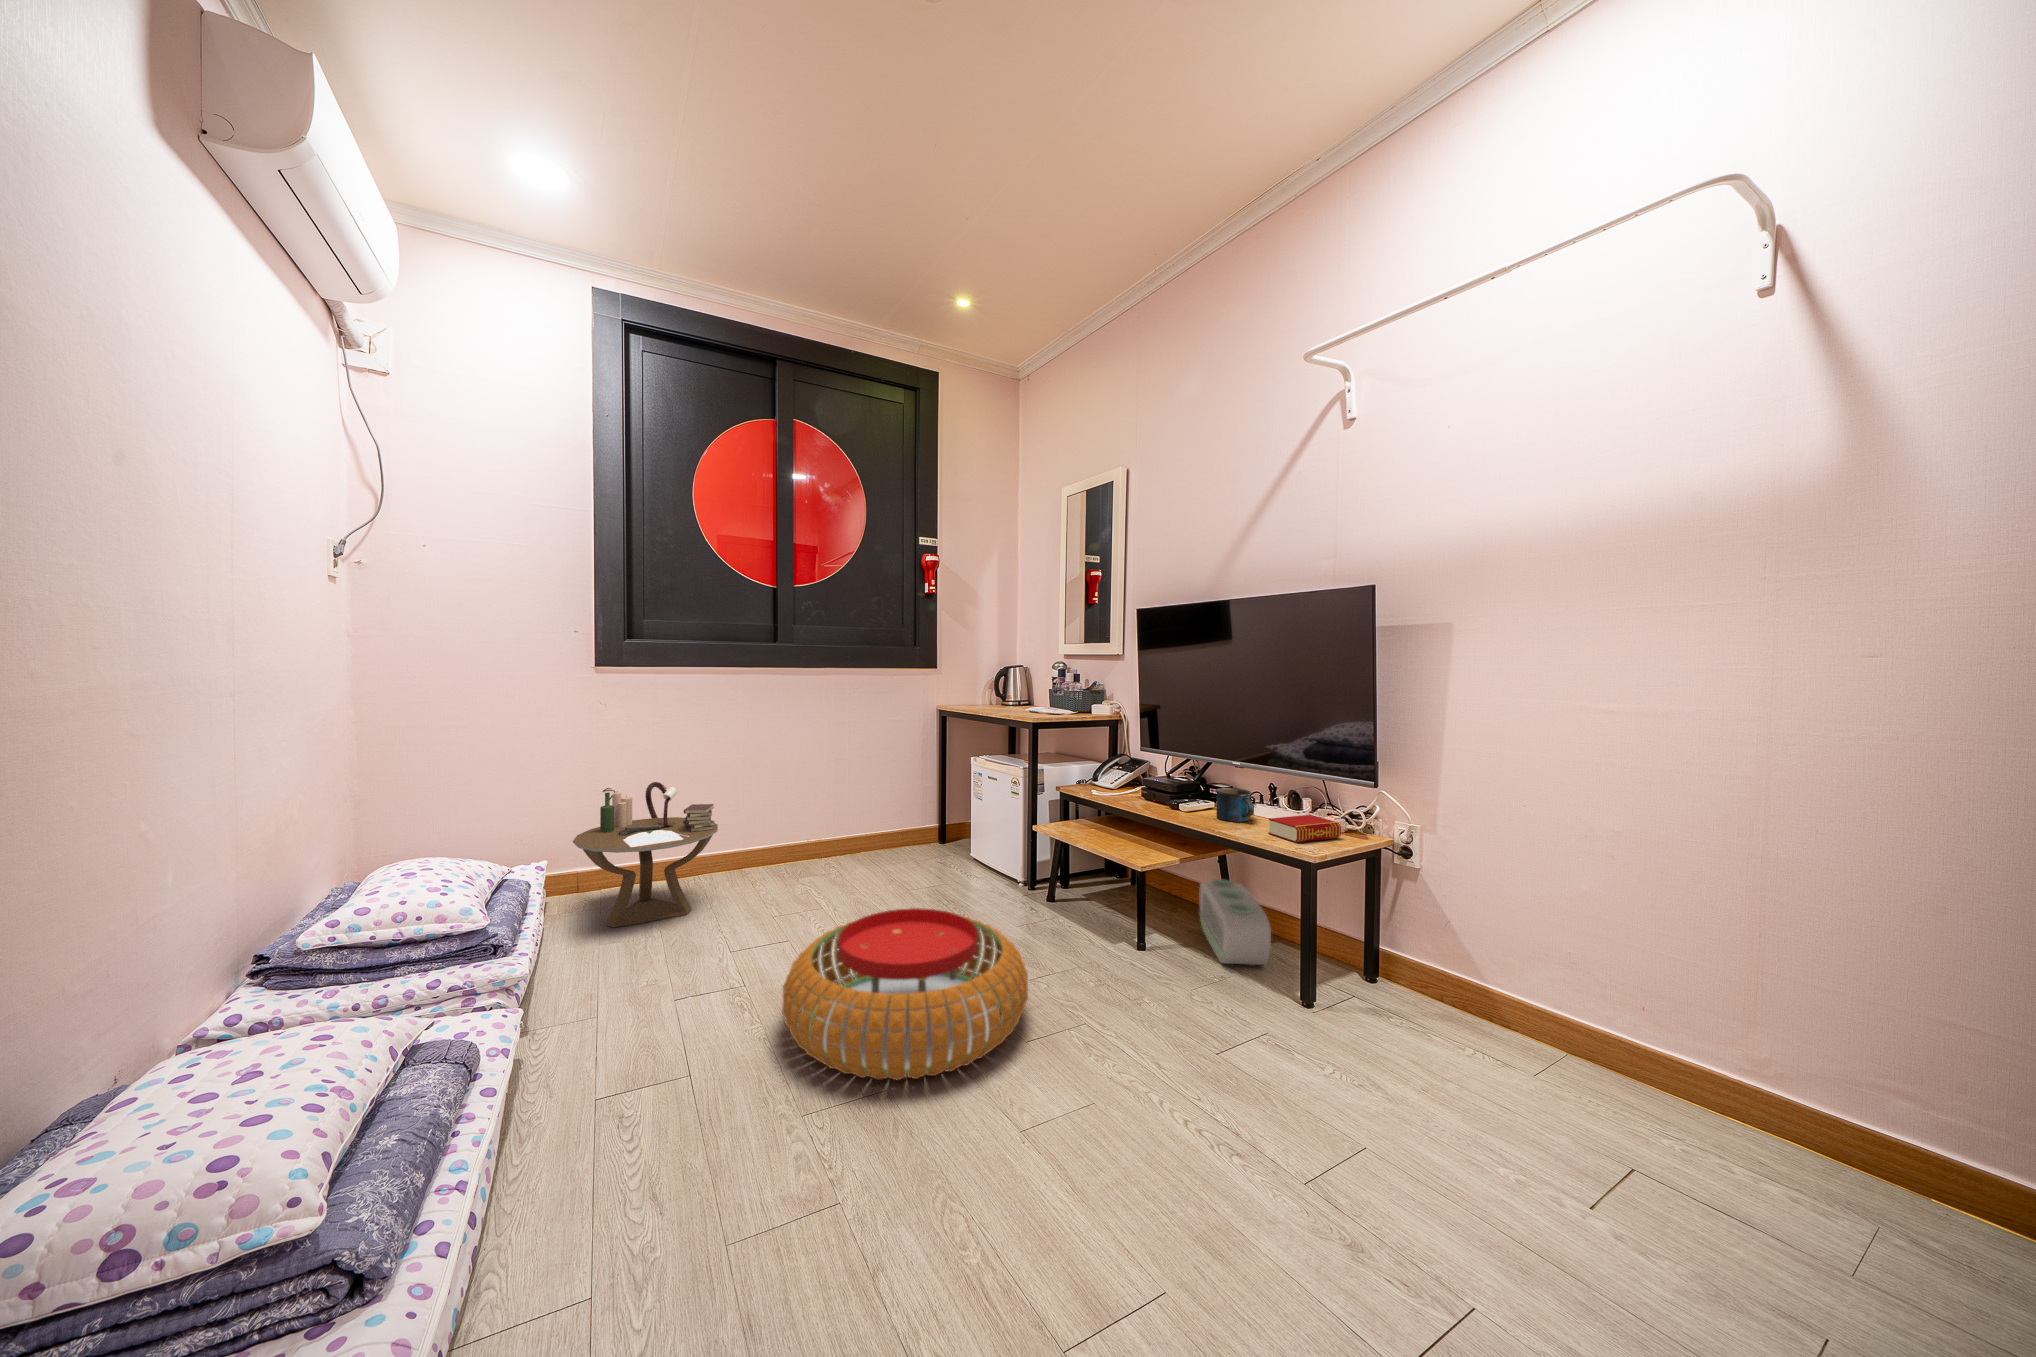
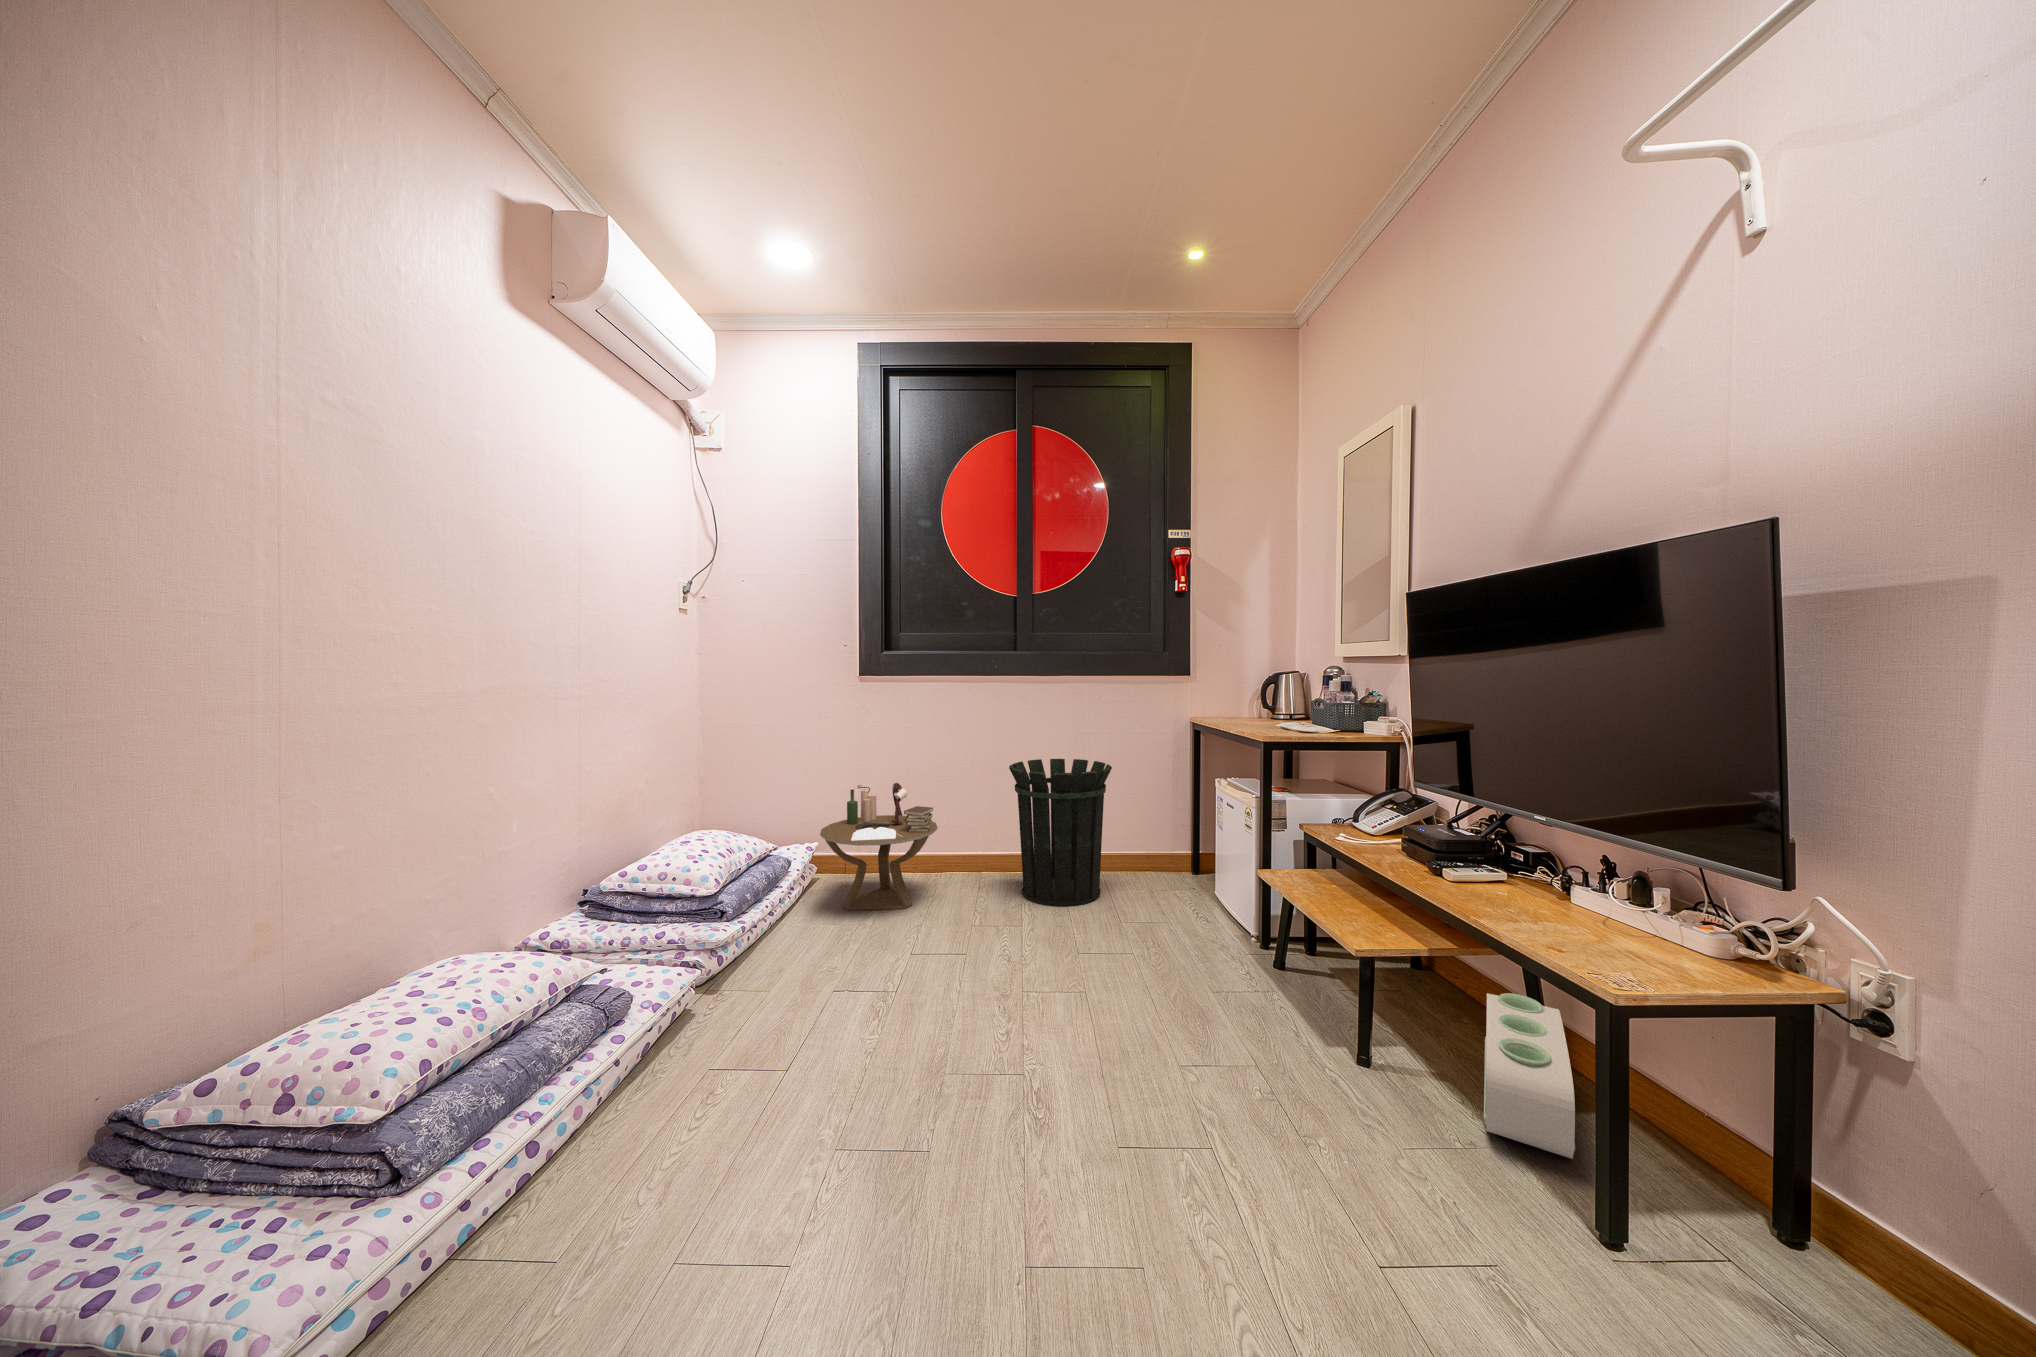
waste bin: none [789,747,891,887] -> present [1009,759,1112,907]
mug: present [1215,788,1254,822] -> none [1484,855,1552,914]
book: present [1268,815,1341,843] -> none [1559,917,1721,976]
pouf: present [782,908,1028,1080] -> none [866,947,1143,1159]

